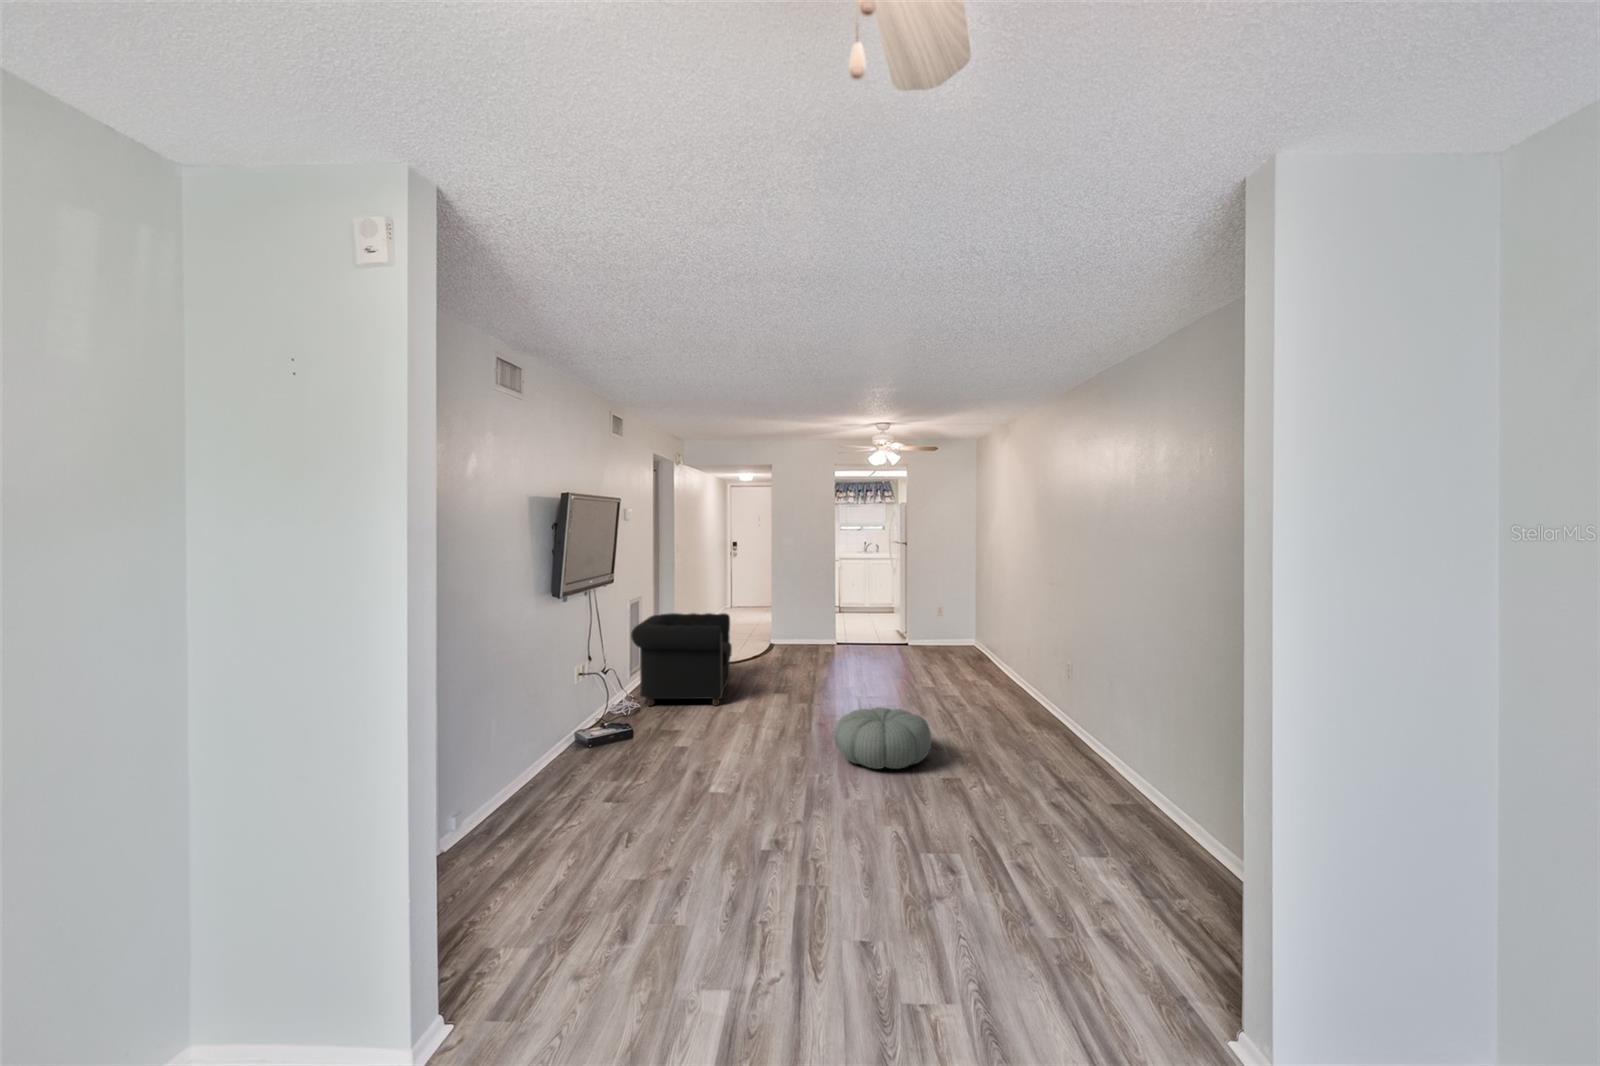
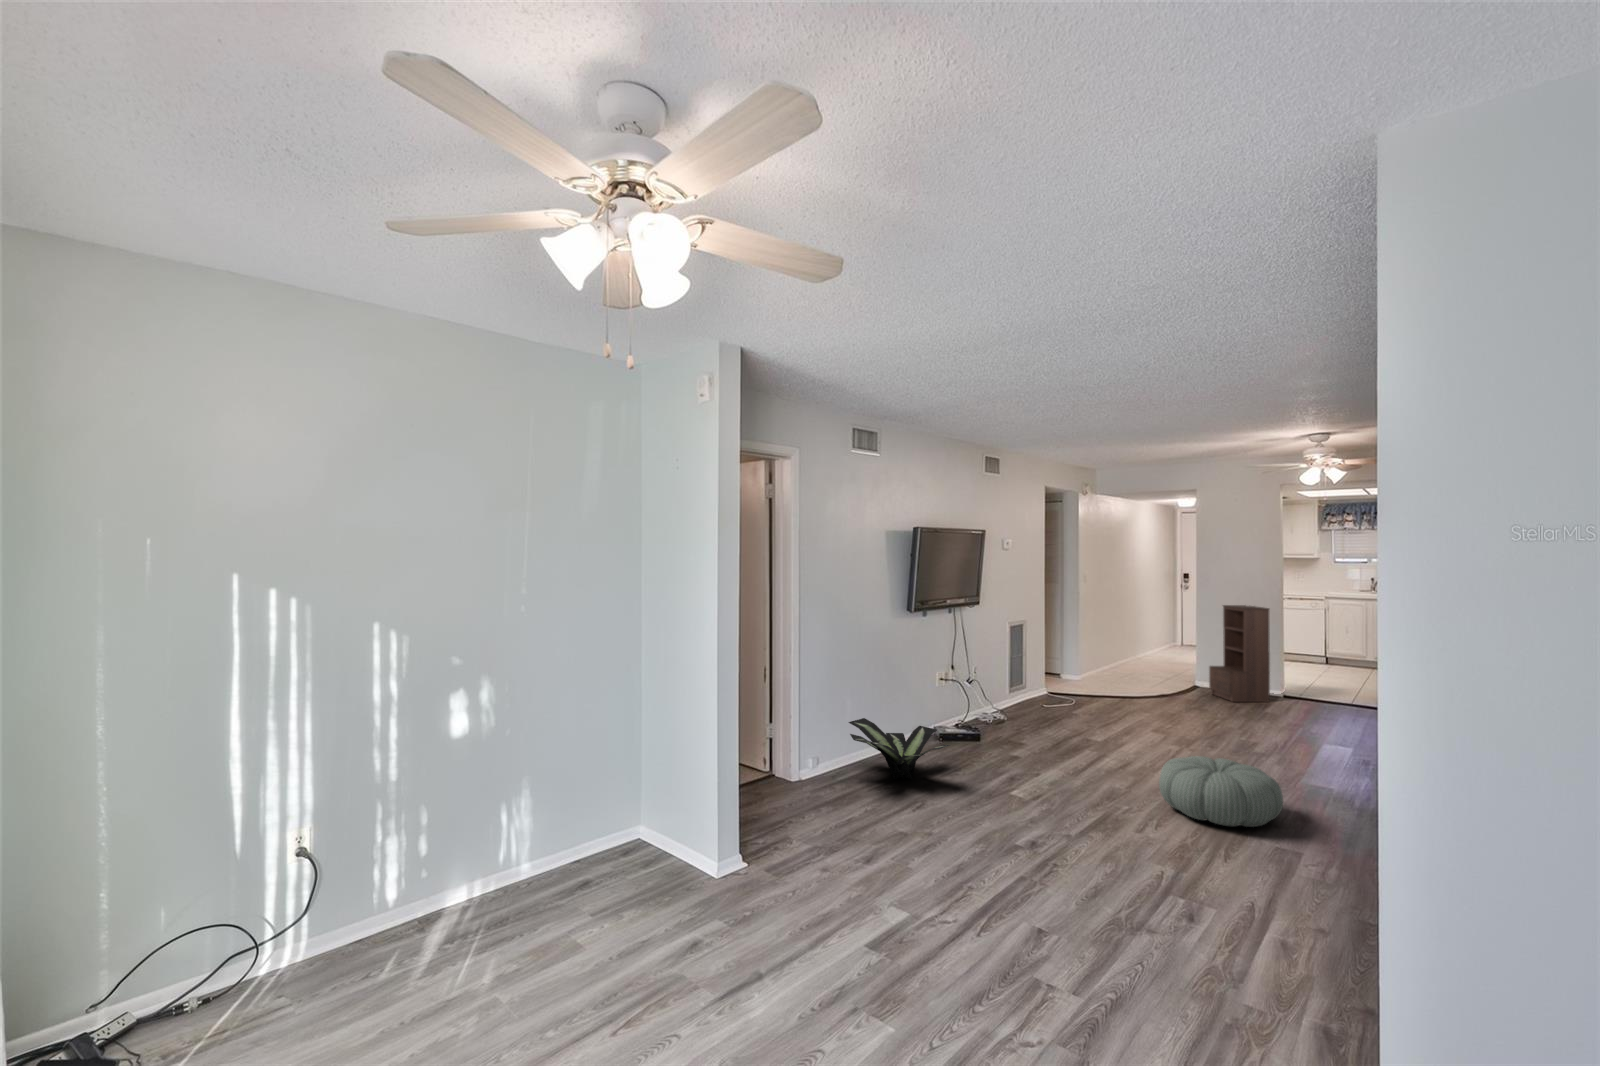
bookshelf: none [786,568,830,653] -> present [1209,605,1270,702]
armchair: present [631,613,732,706] -> none [1001,638,1113,732]
potted plant: none [499,736,643,811] -> present [849,718,950,779]

